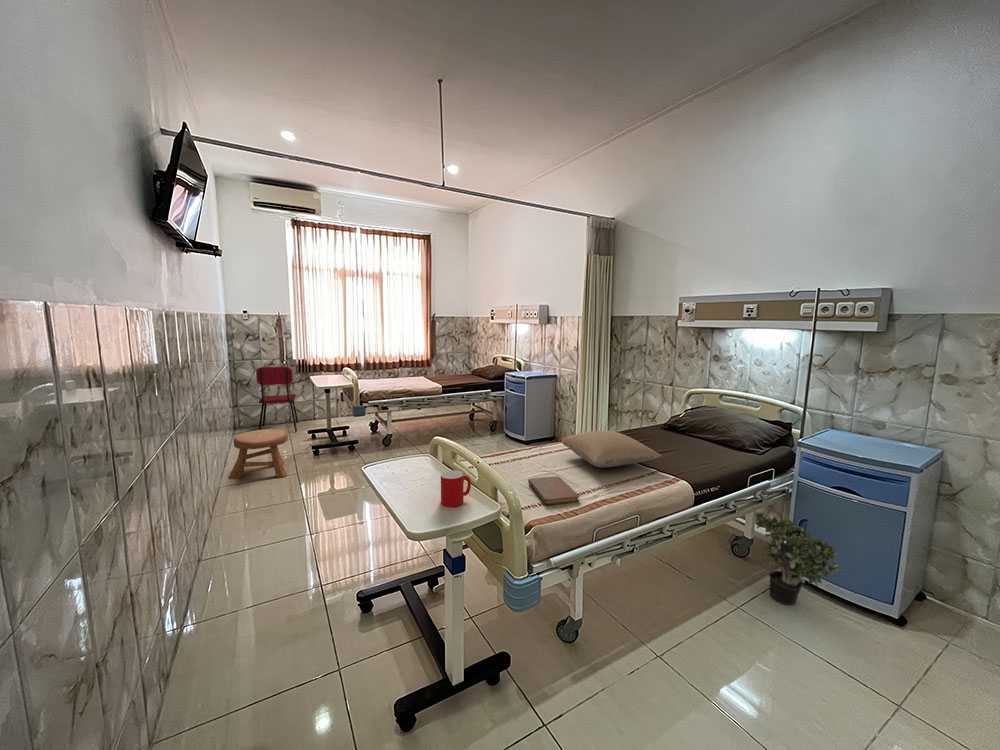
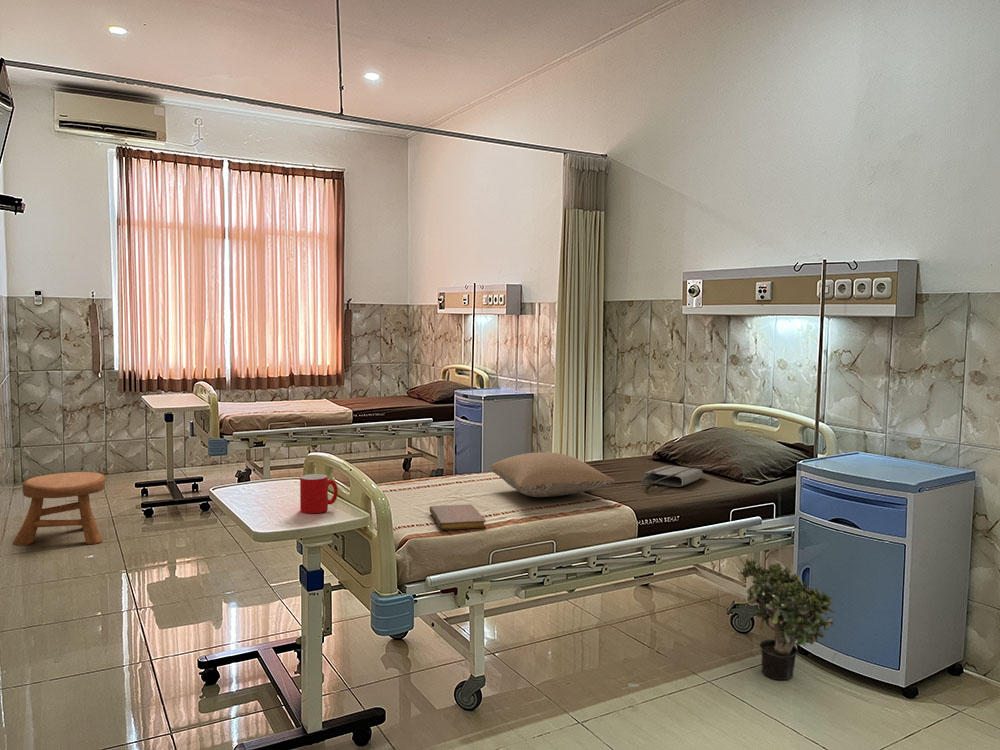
chair: present [256,366,298,432] -> none [54,380,119,491]
tote bag: none [669,435,709,456] -> present [641,465,703,488]

